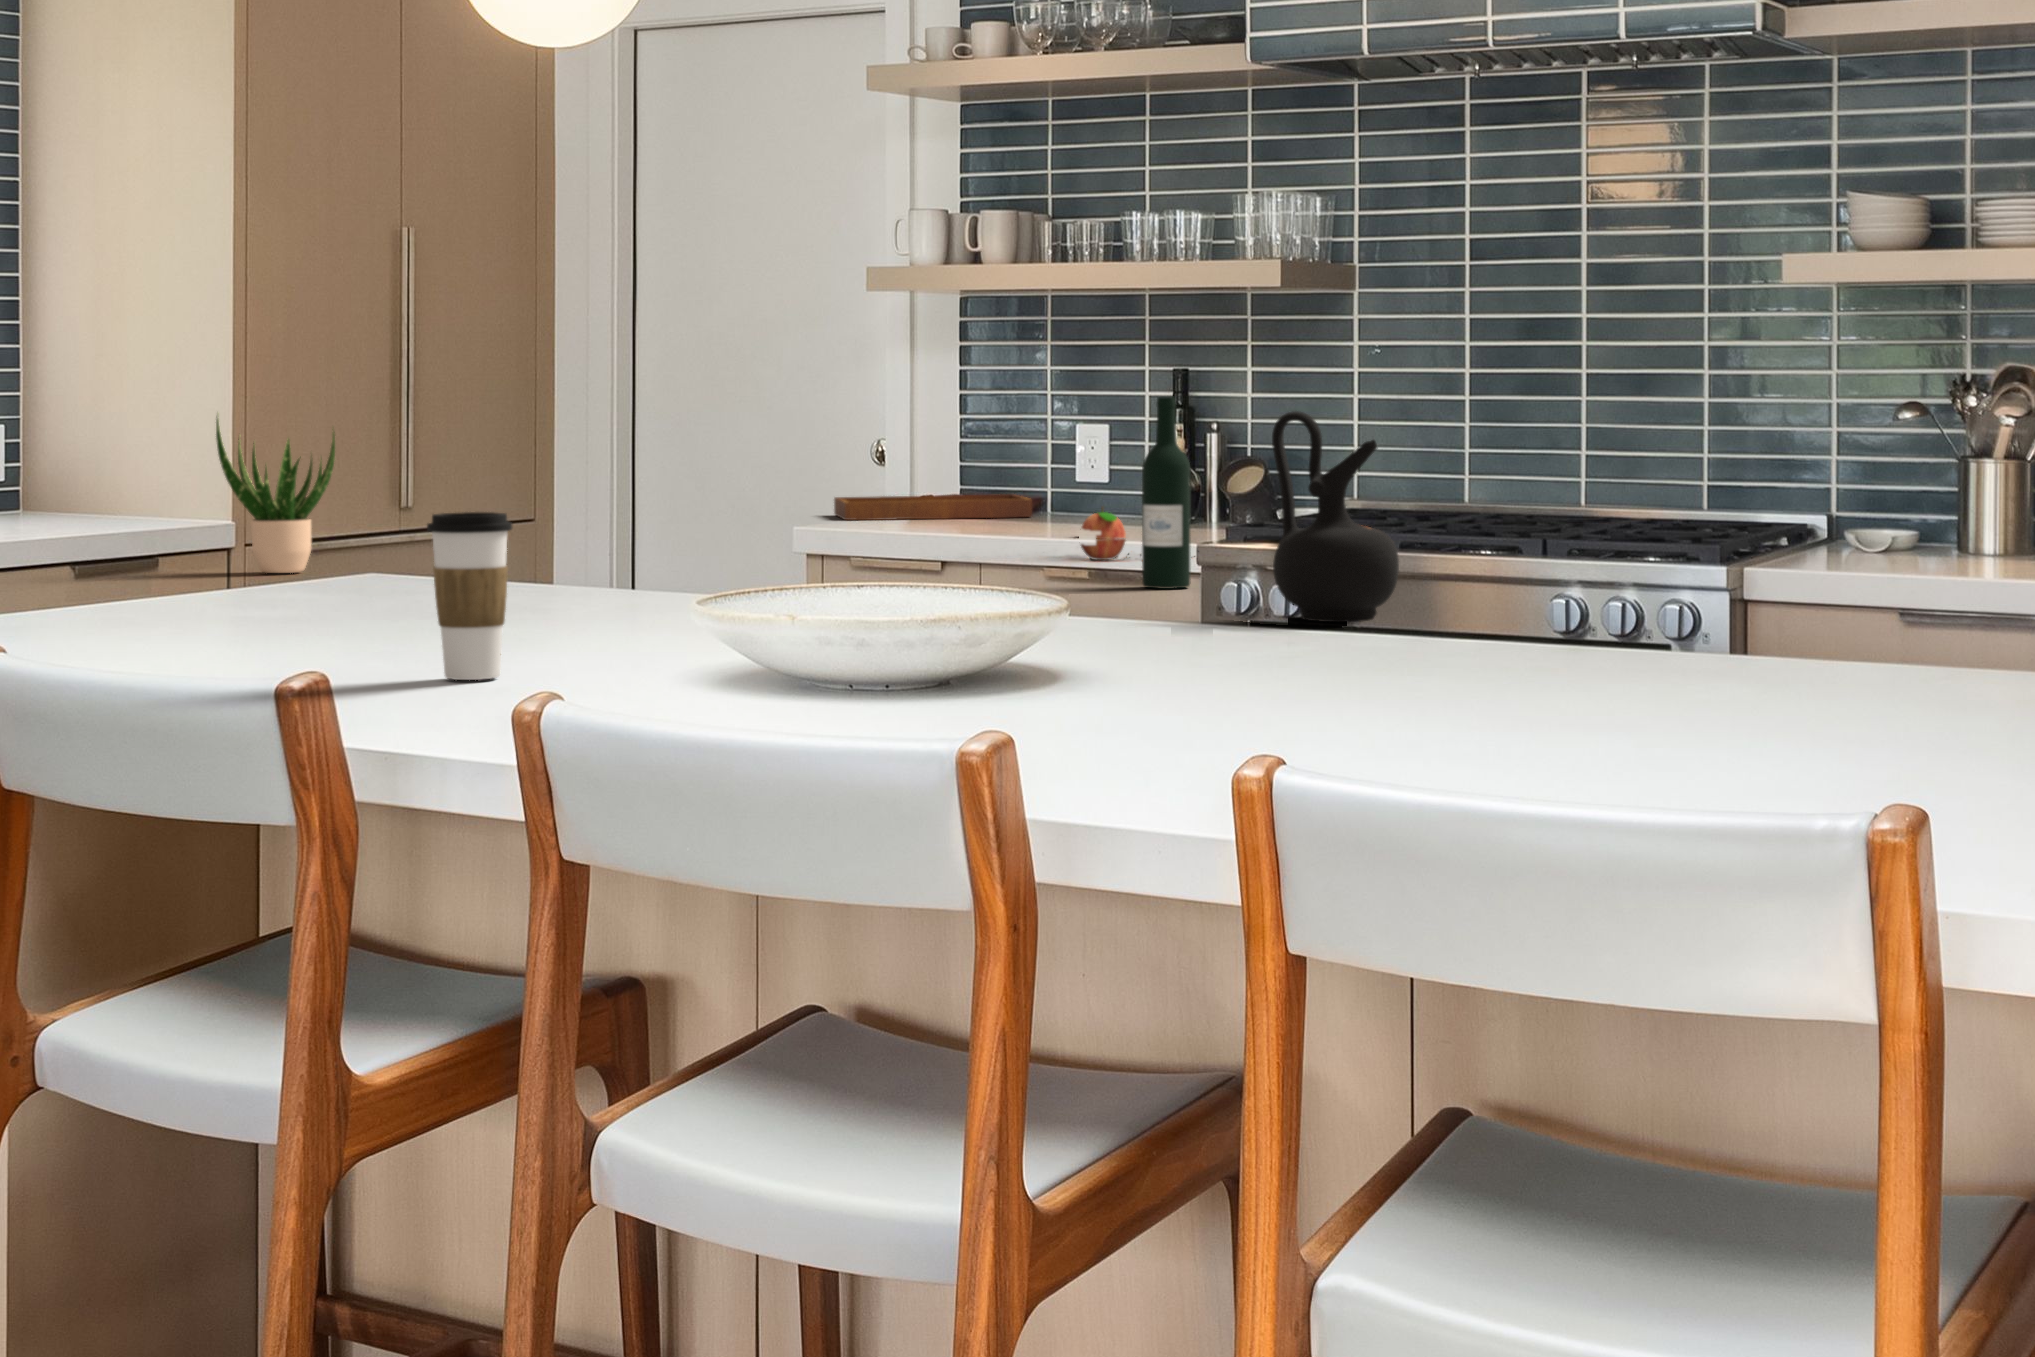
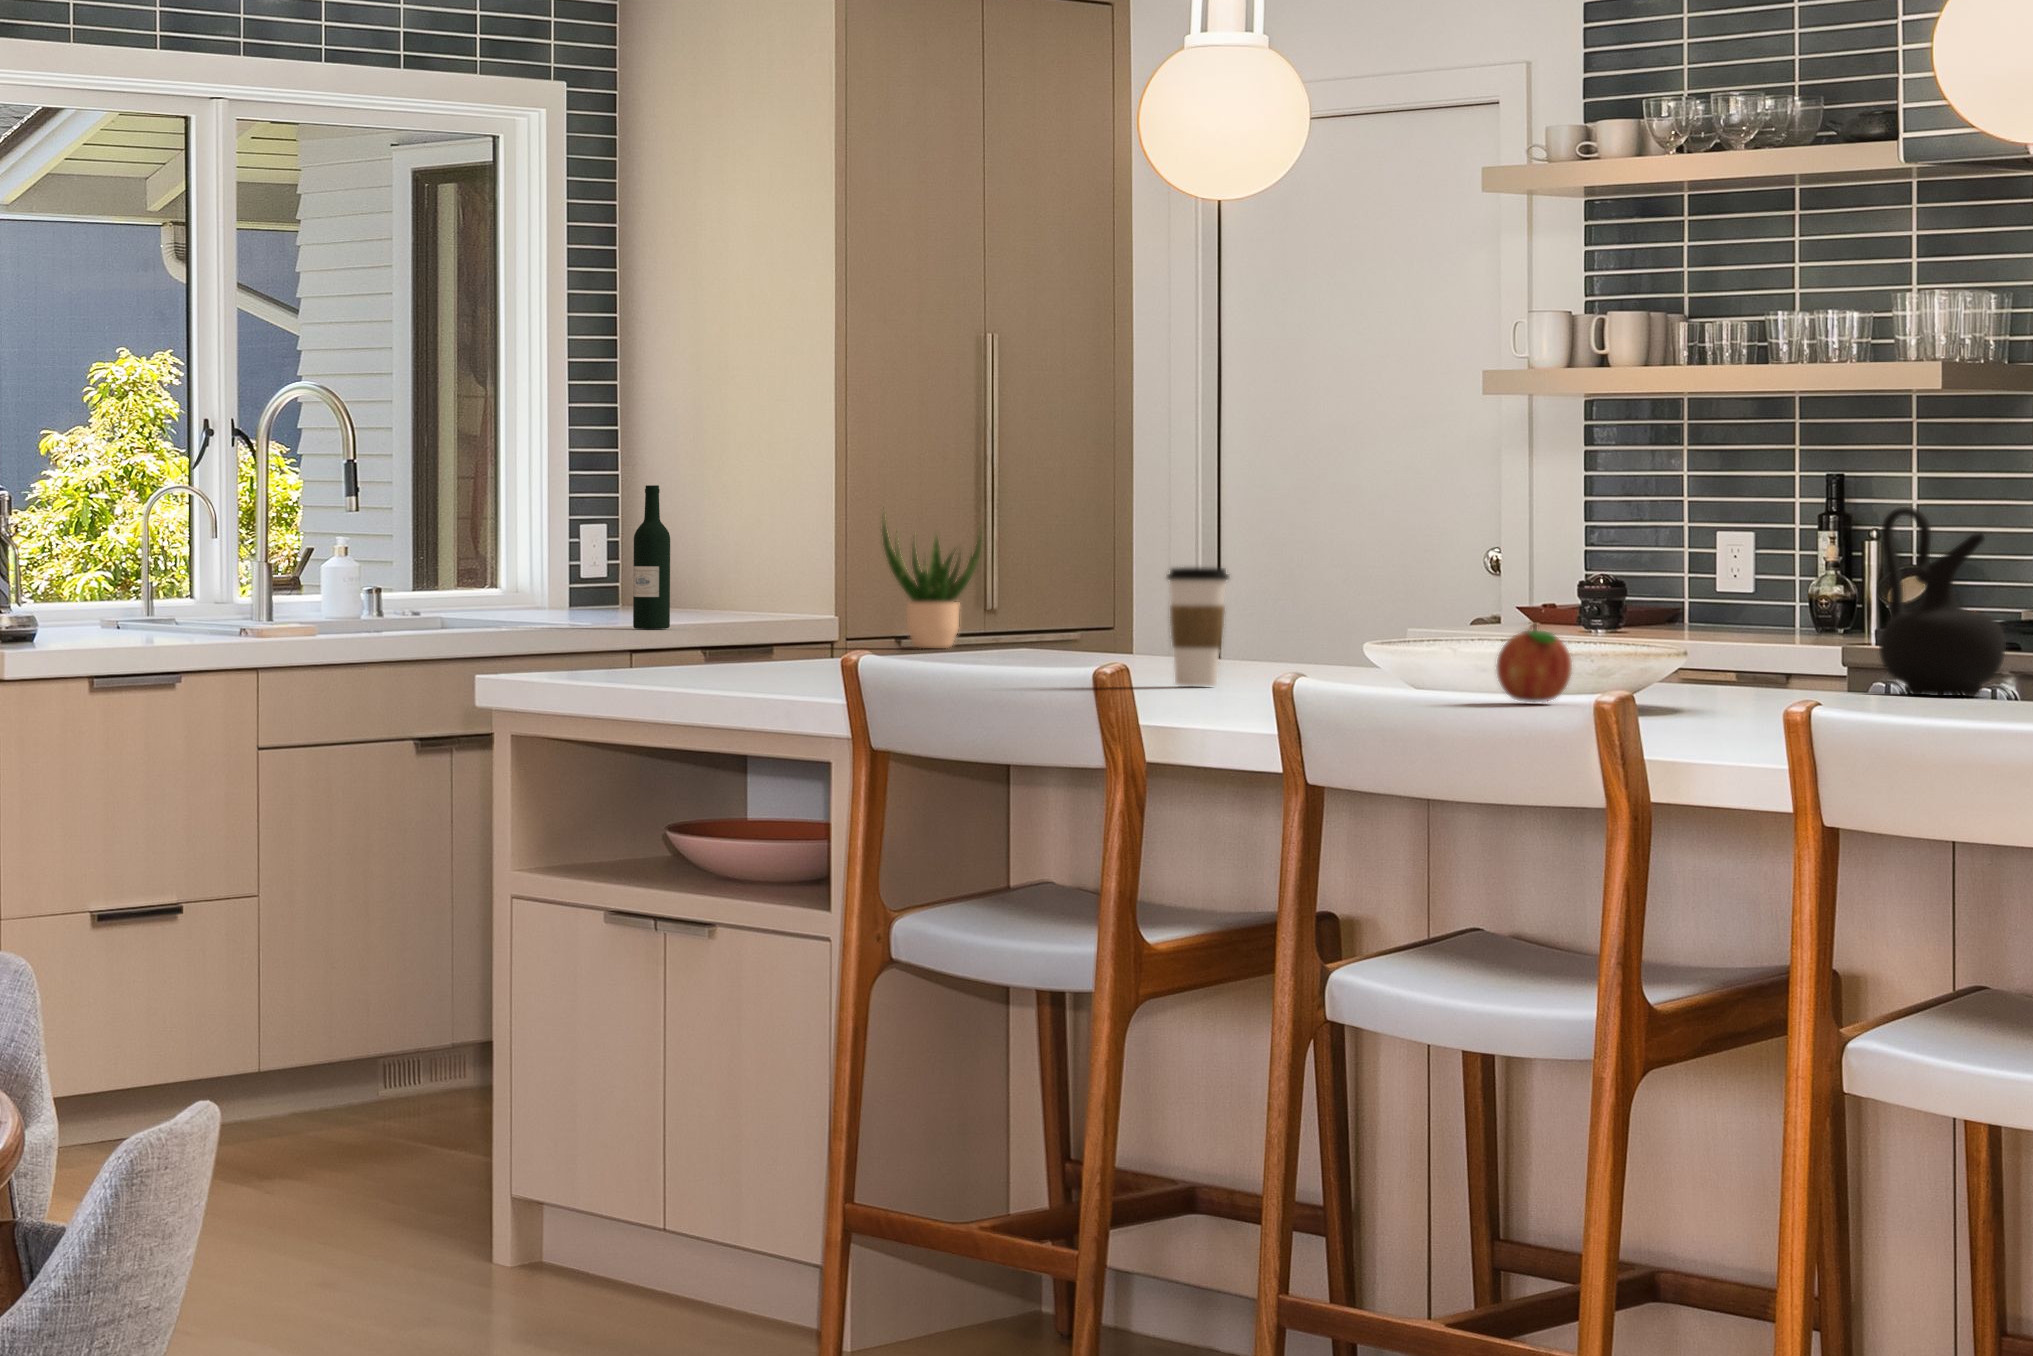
wine bottle: present [1142,397,1191,589] -> present [633,485,670,629]
tray: present [834,494,1032,520] -> none [1428,563,1653,632]
fruit: present [1081,507,1126,560] -> present [1497,623,1572,702]

